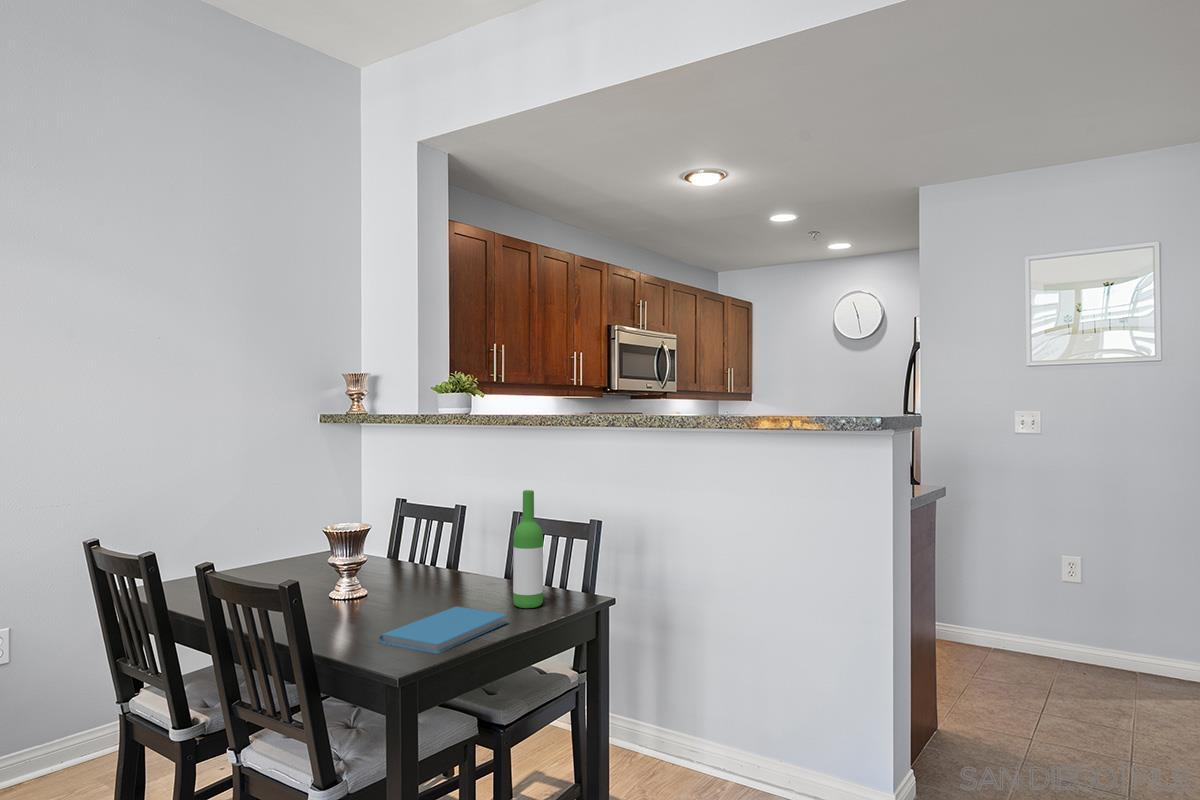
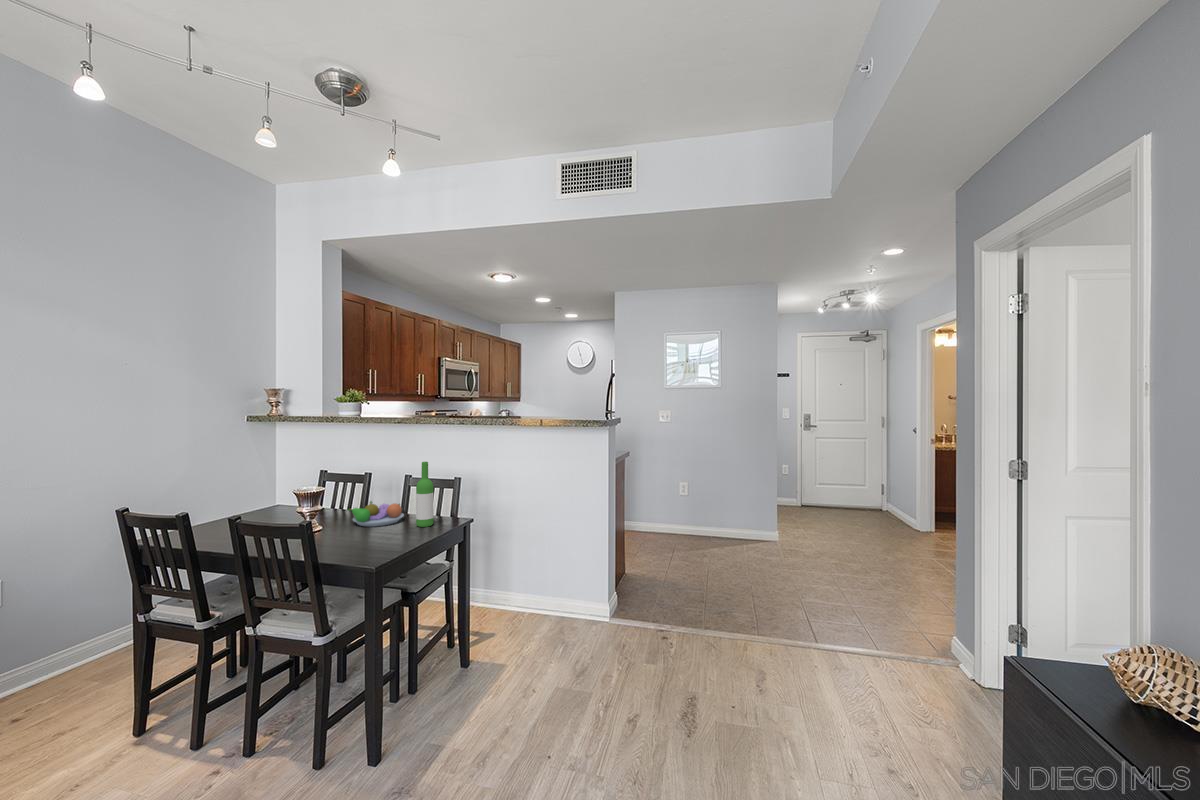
fruit bowl: none [414,553,502,599] -> present [348,501,404,527]
book: present [379,607,507,653] -> none [347,529,418,554]

